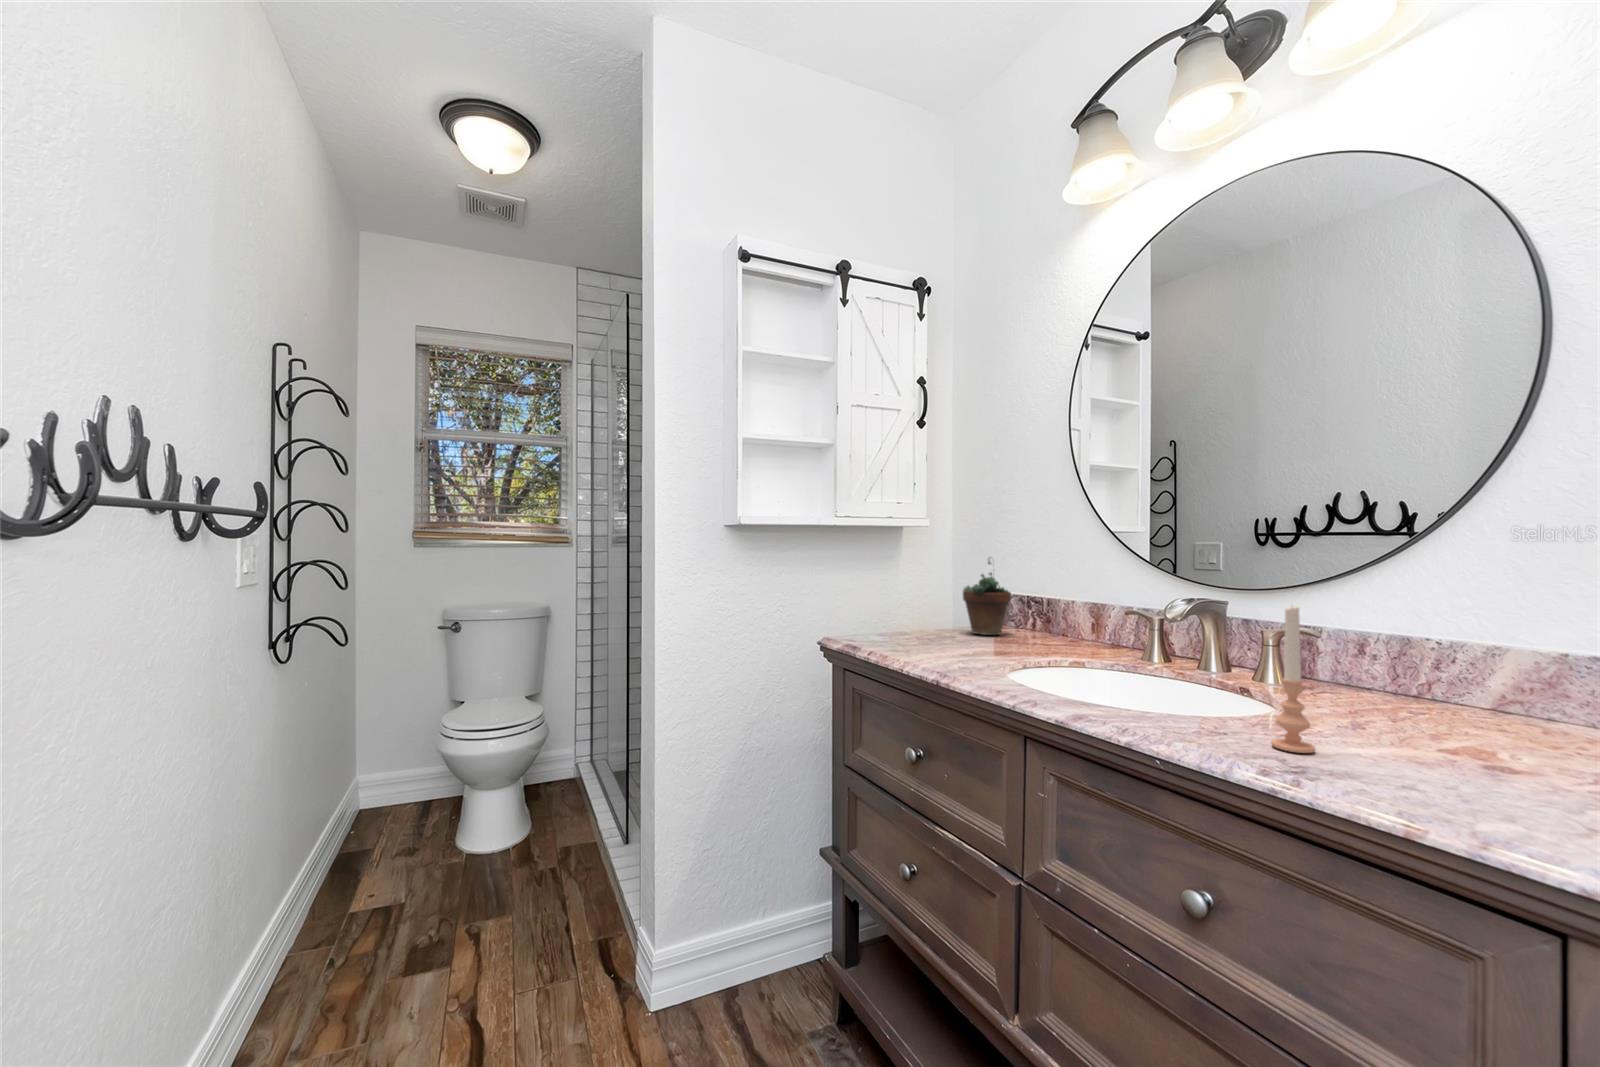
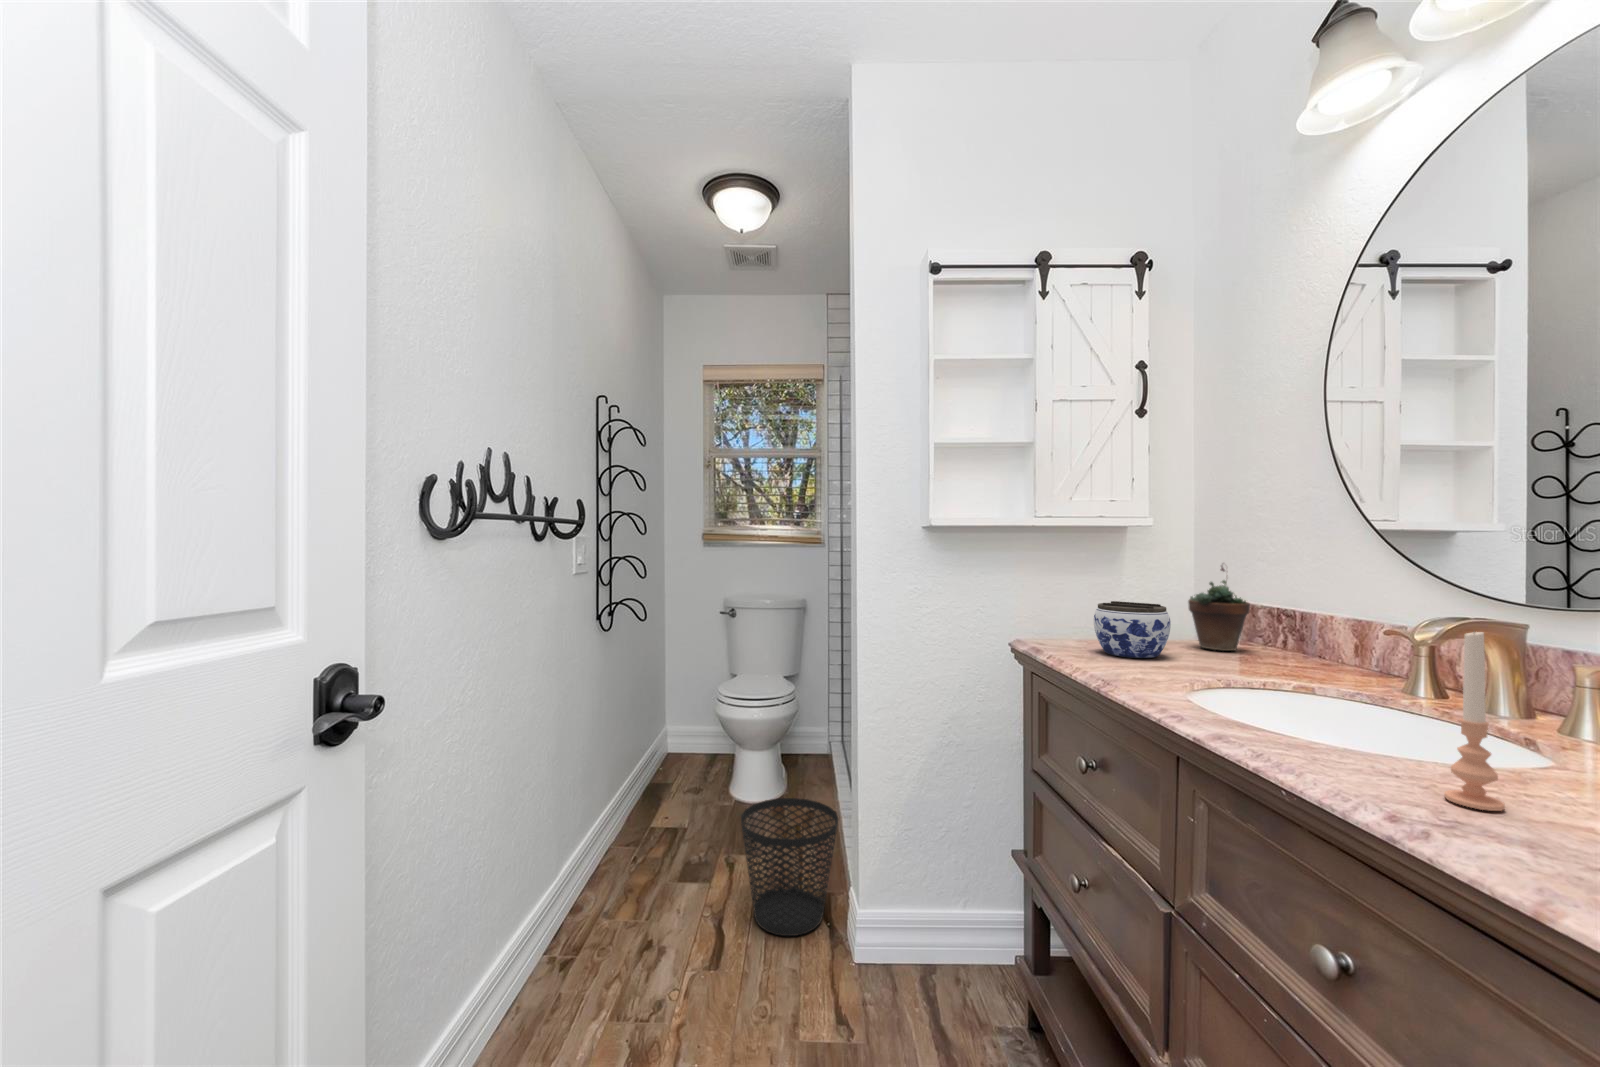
jar: none [896,595,962,647] -> present [1094,601,1171,658]
wastebasket: none [499,837,620,1006] -> present [741,798,838,936]

